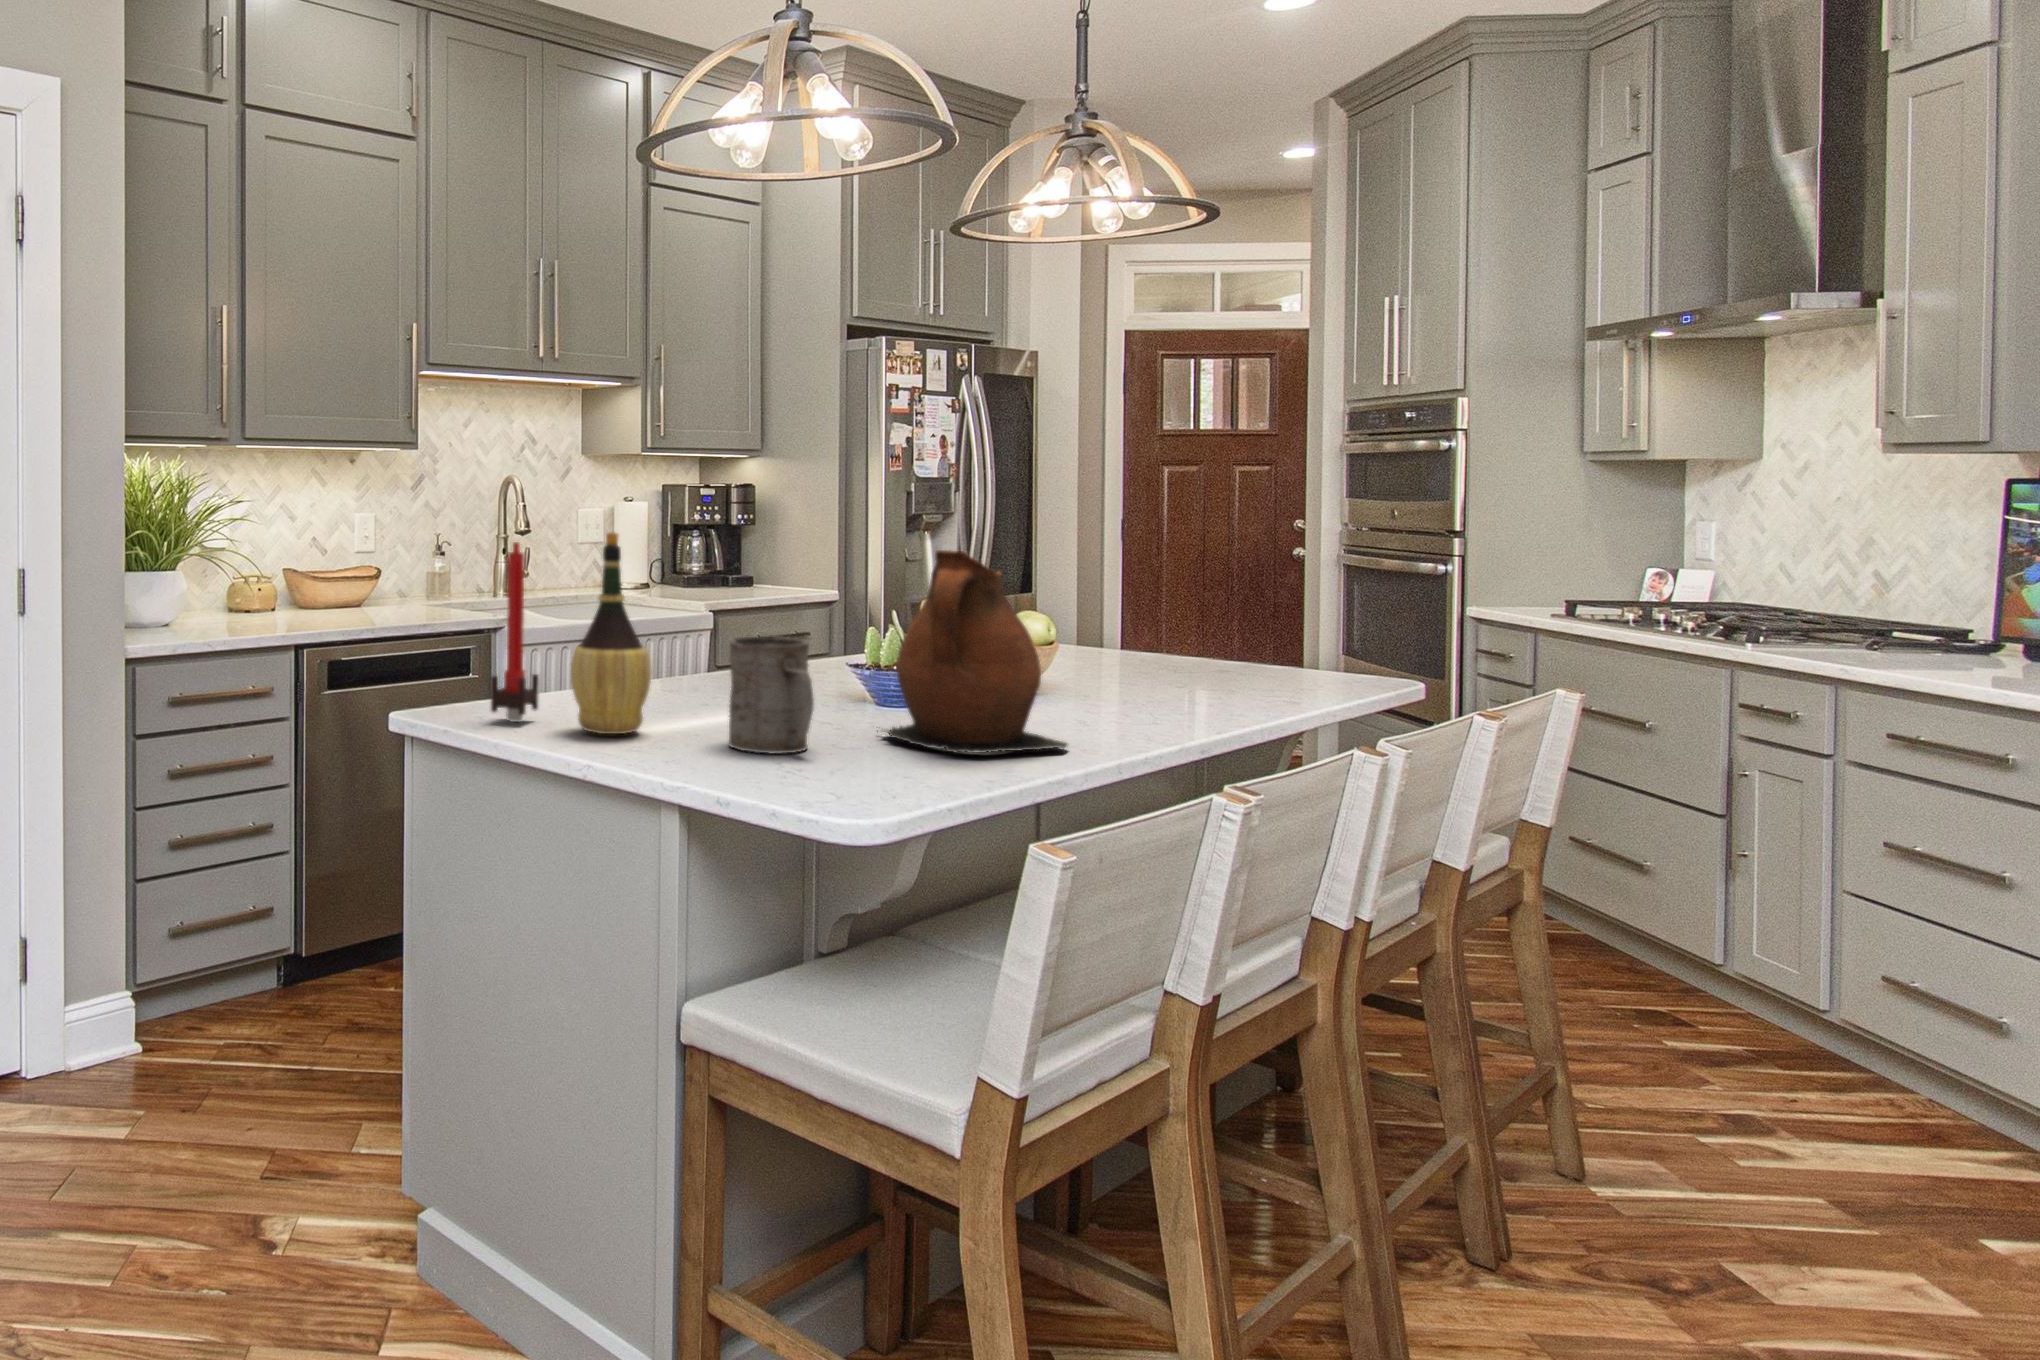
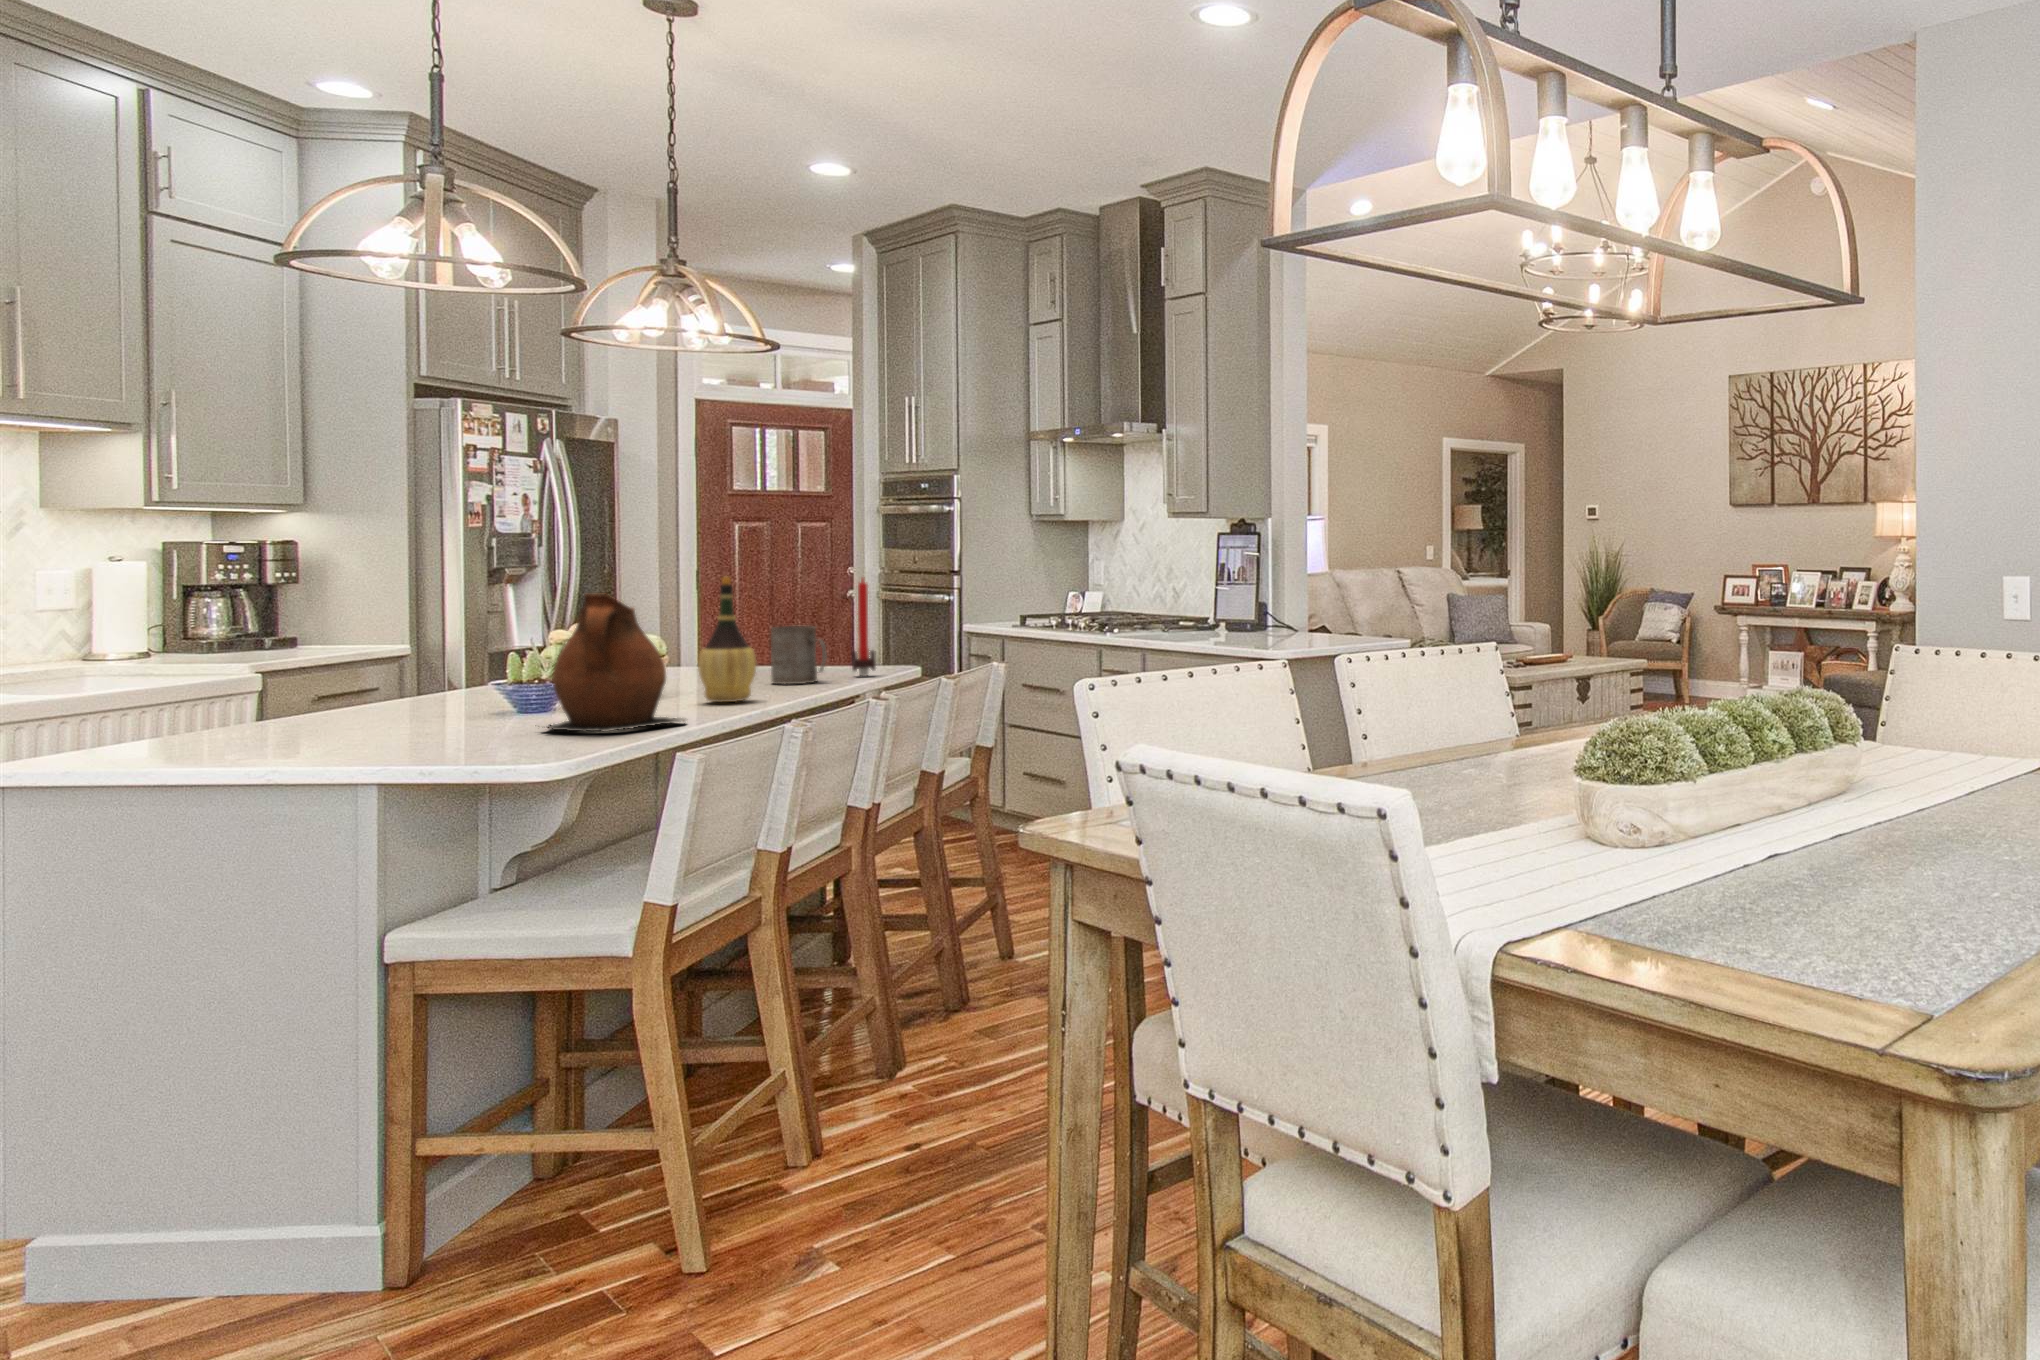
wine bottle: present [571,532,651,734] -> present [698,577,756,702]
candle: present [491,542,539,722] -> present [852,578,876,676]
mug: present [729,637,814,753] -> present [771,626,827,684]

